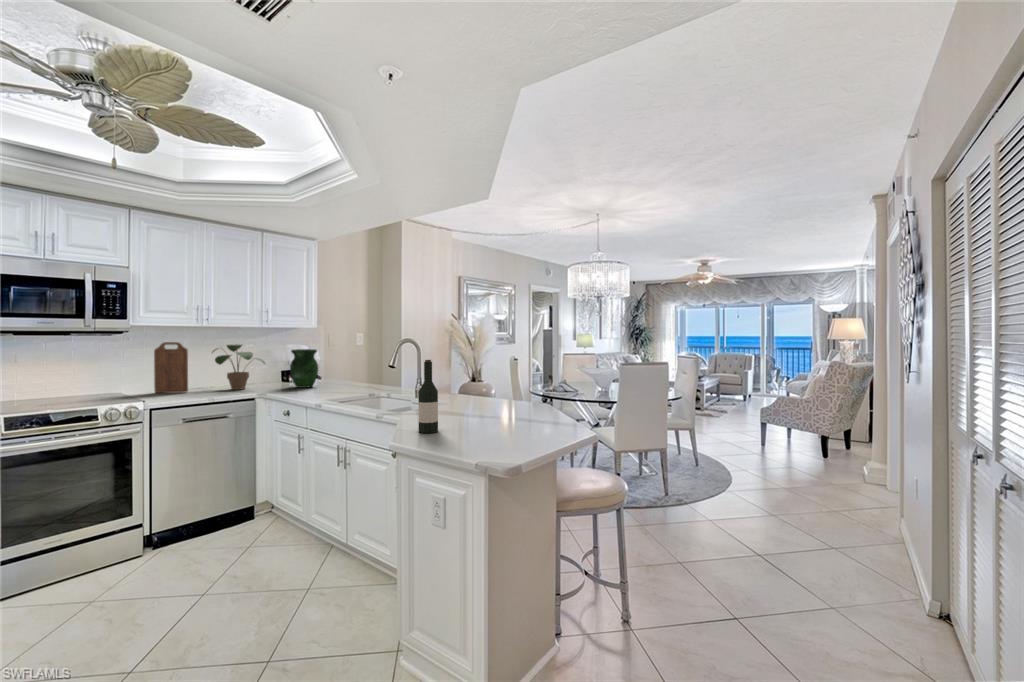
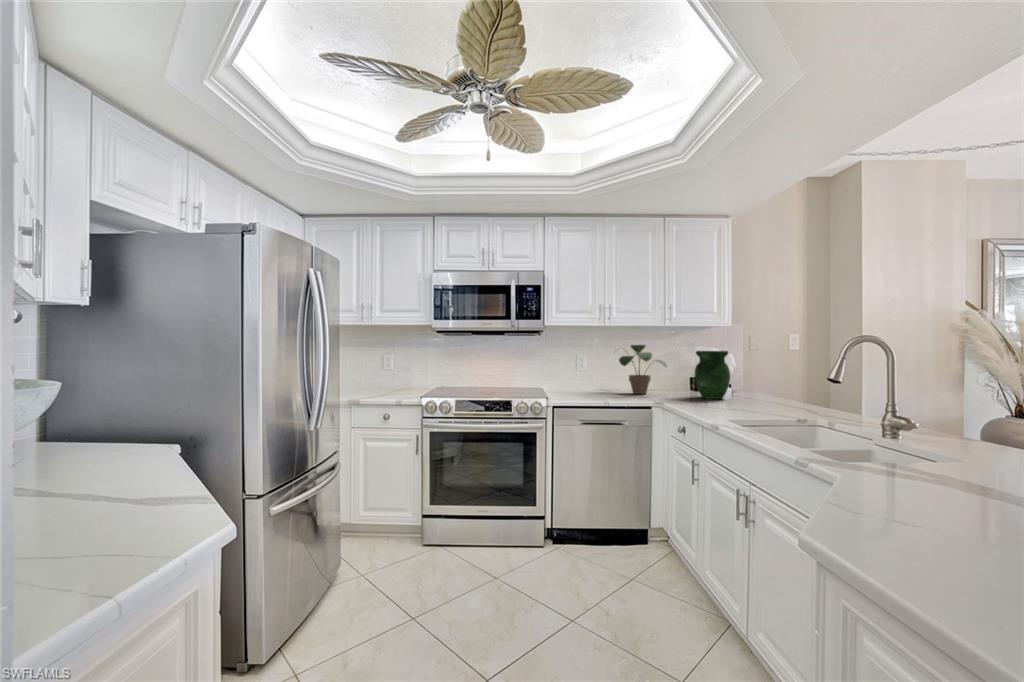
cutting board: present [154,342,188,393] -> none [568,341,593,392]
wine bottle: present [418,360,438,433] -> none [872,354,939,543]

